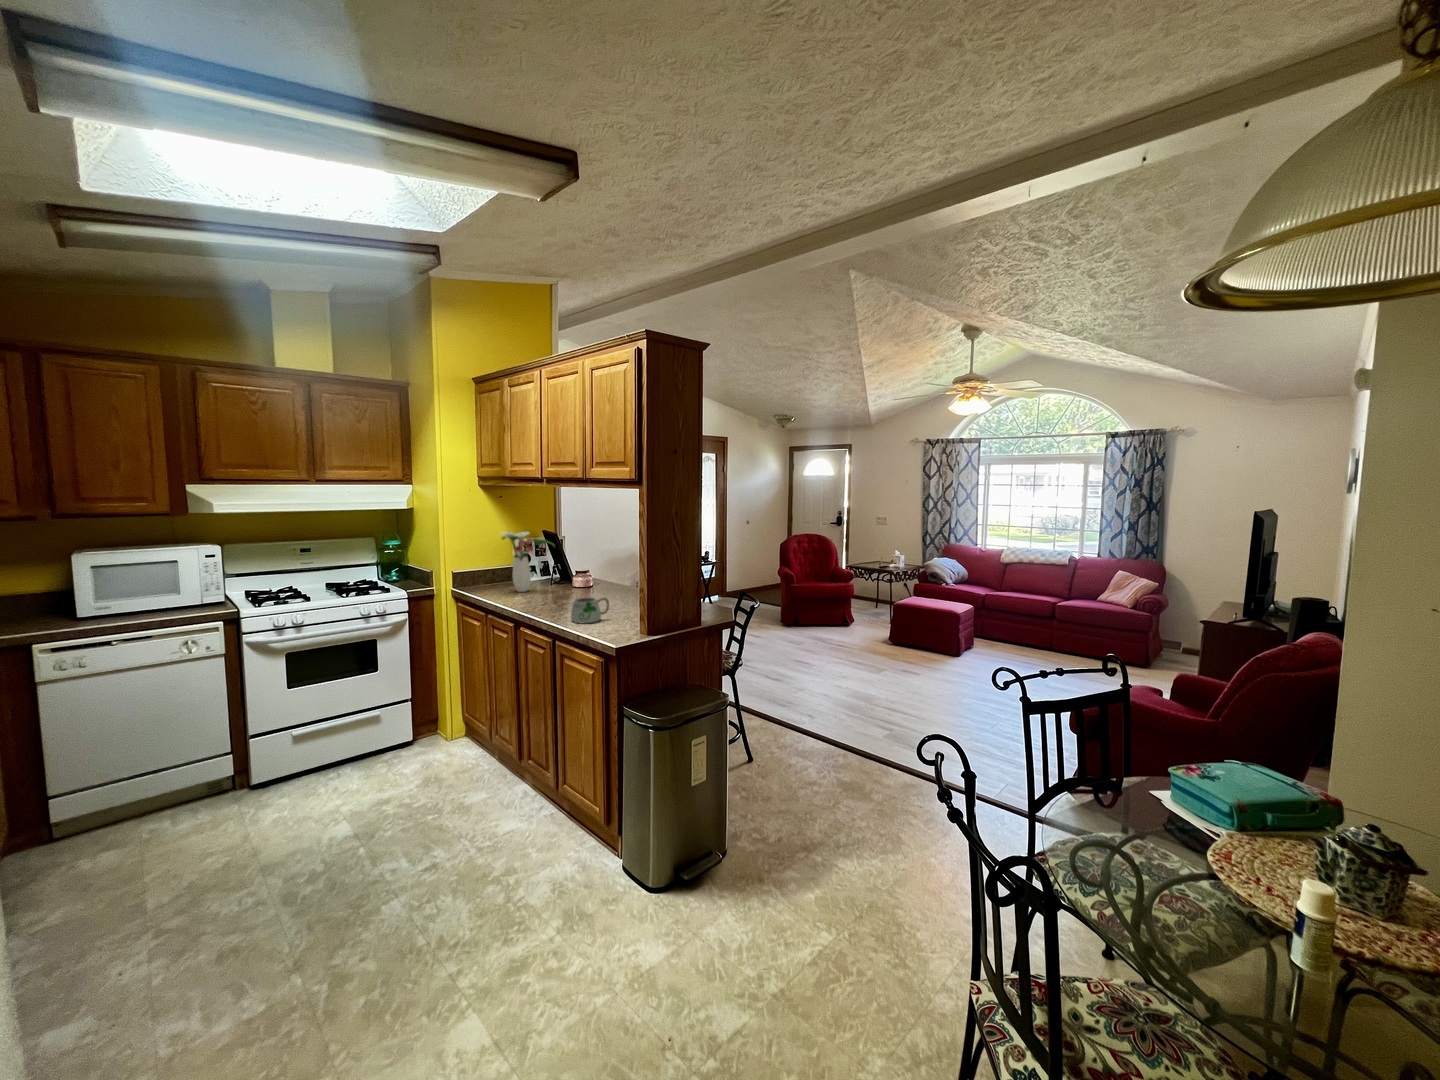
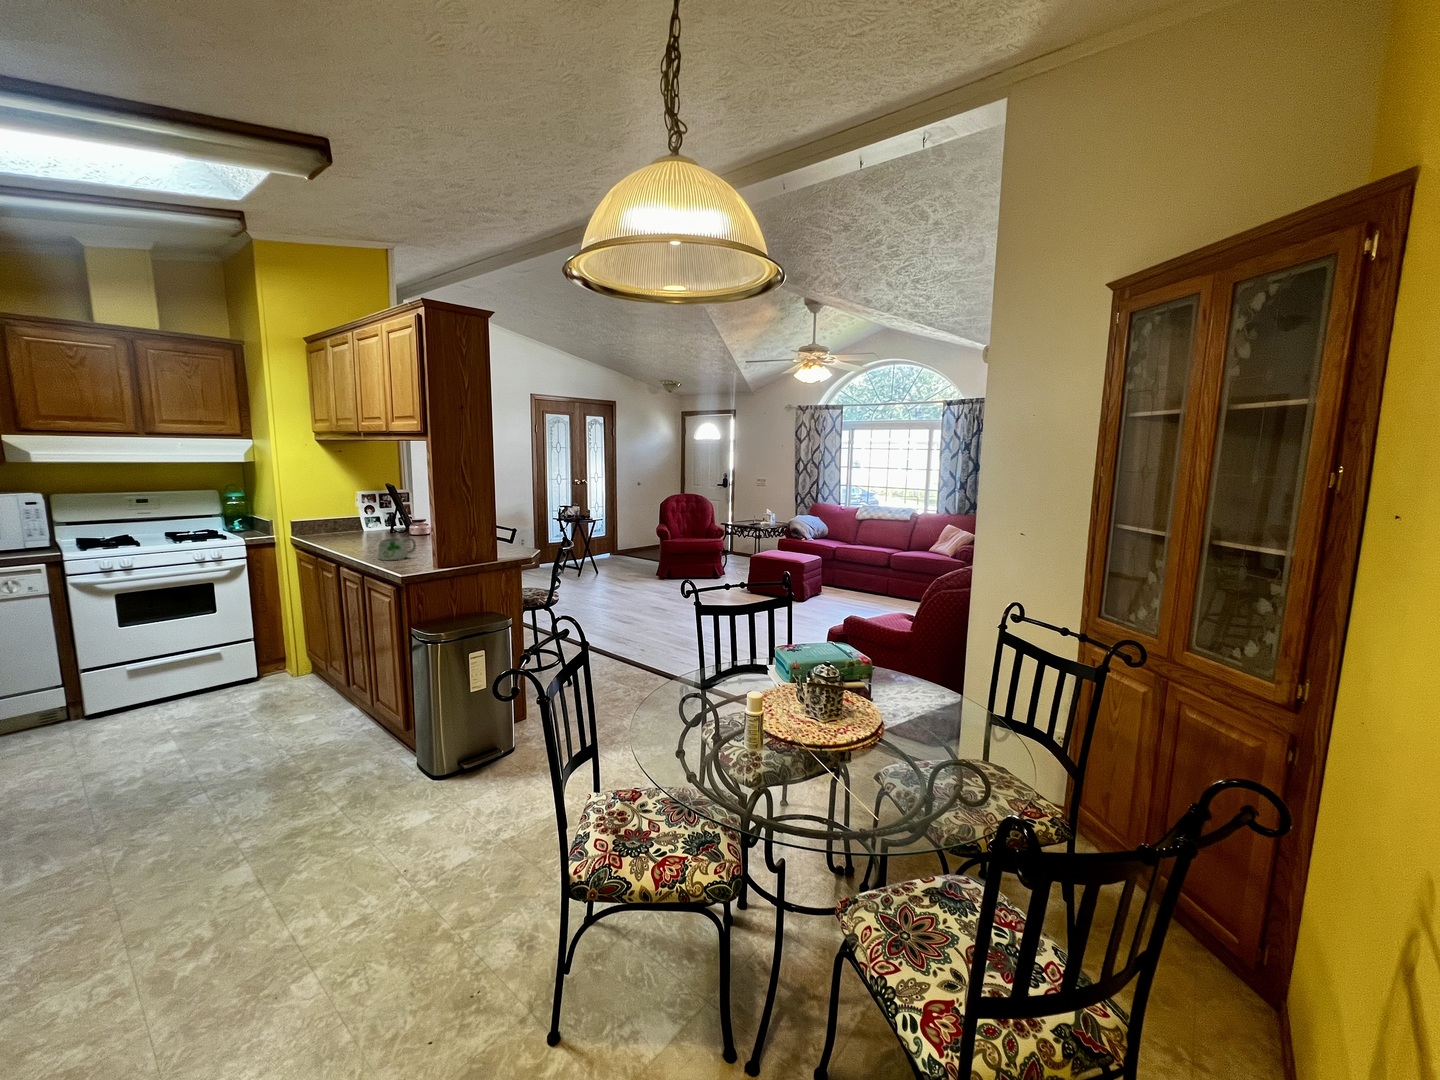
flower arrangement: present [500,532,554,592] -> none [330,483,387,538]

